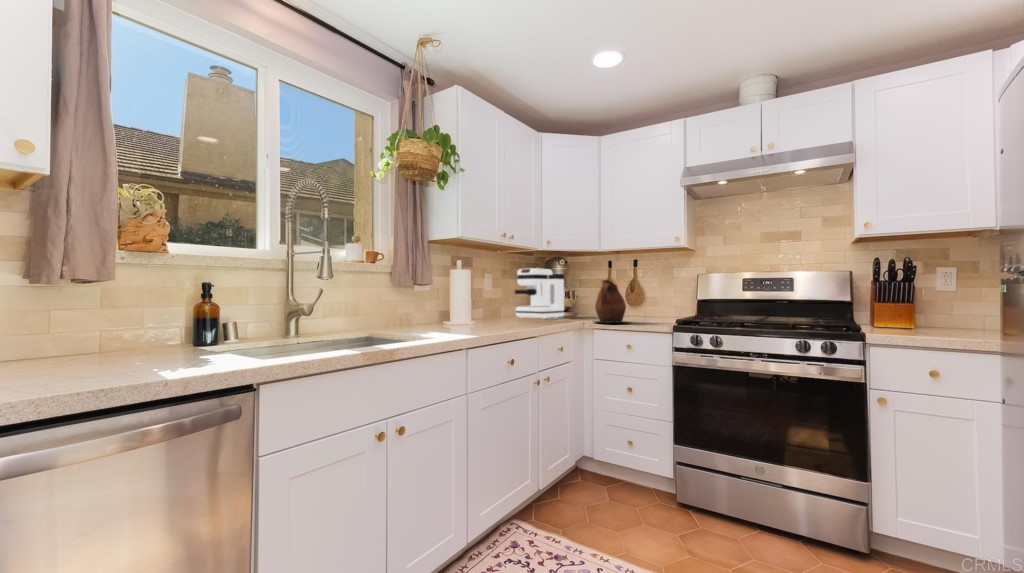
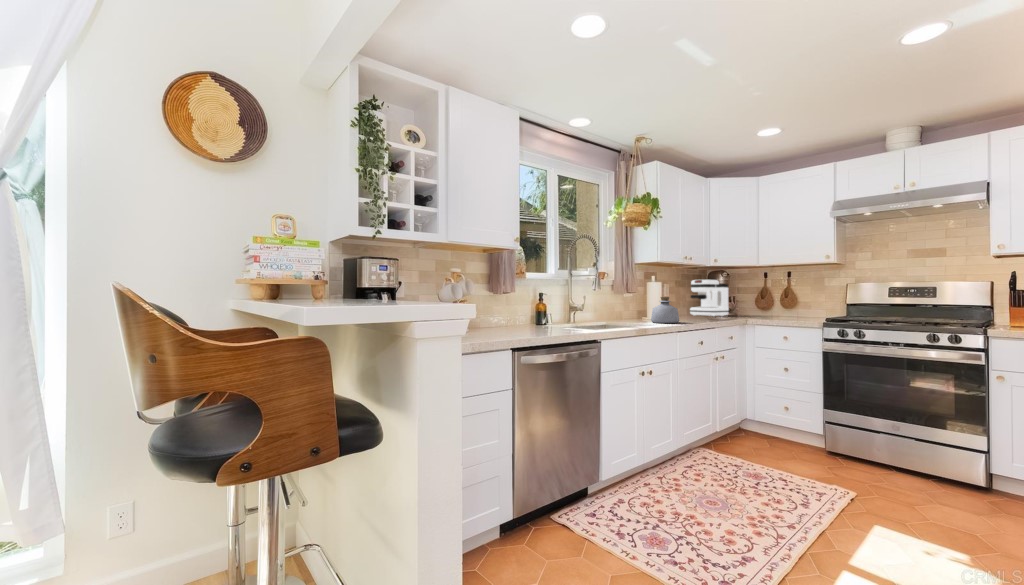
ceramic pitcher: present [595,280,627,323] -> none [753,289,787,320]
bottle: none [440,292,483,333] -> present [651,297,679,323]

